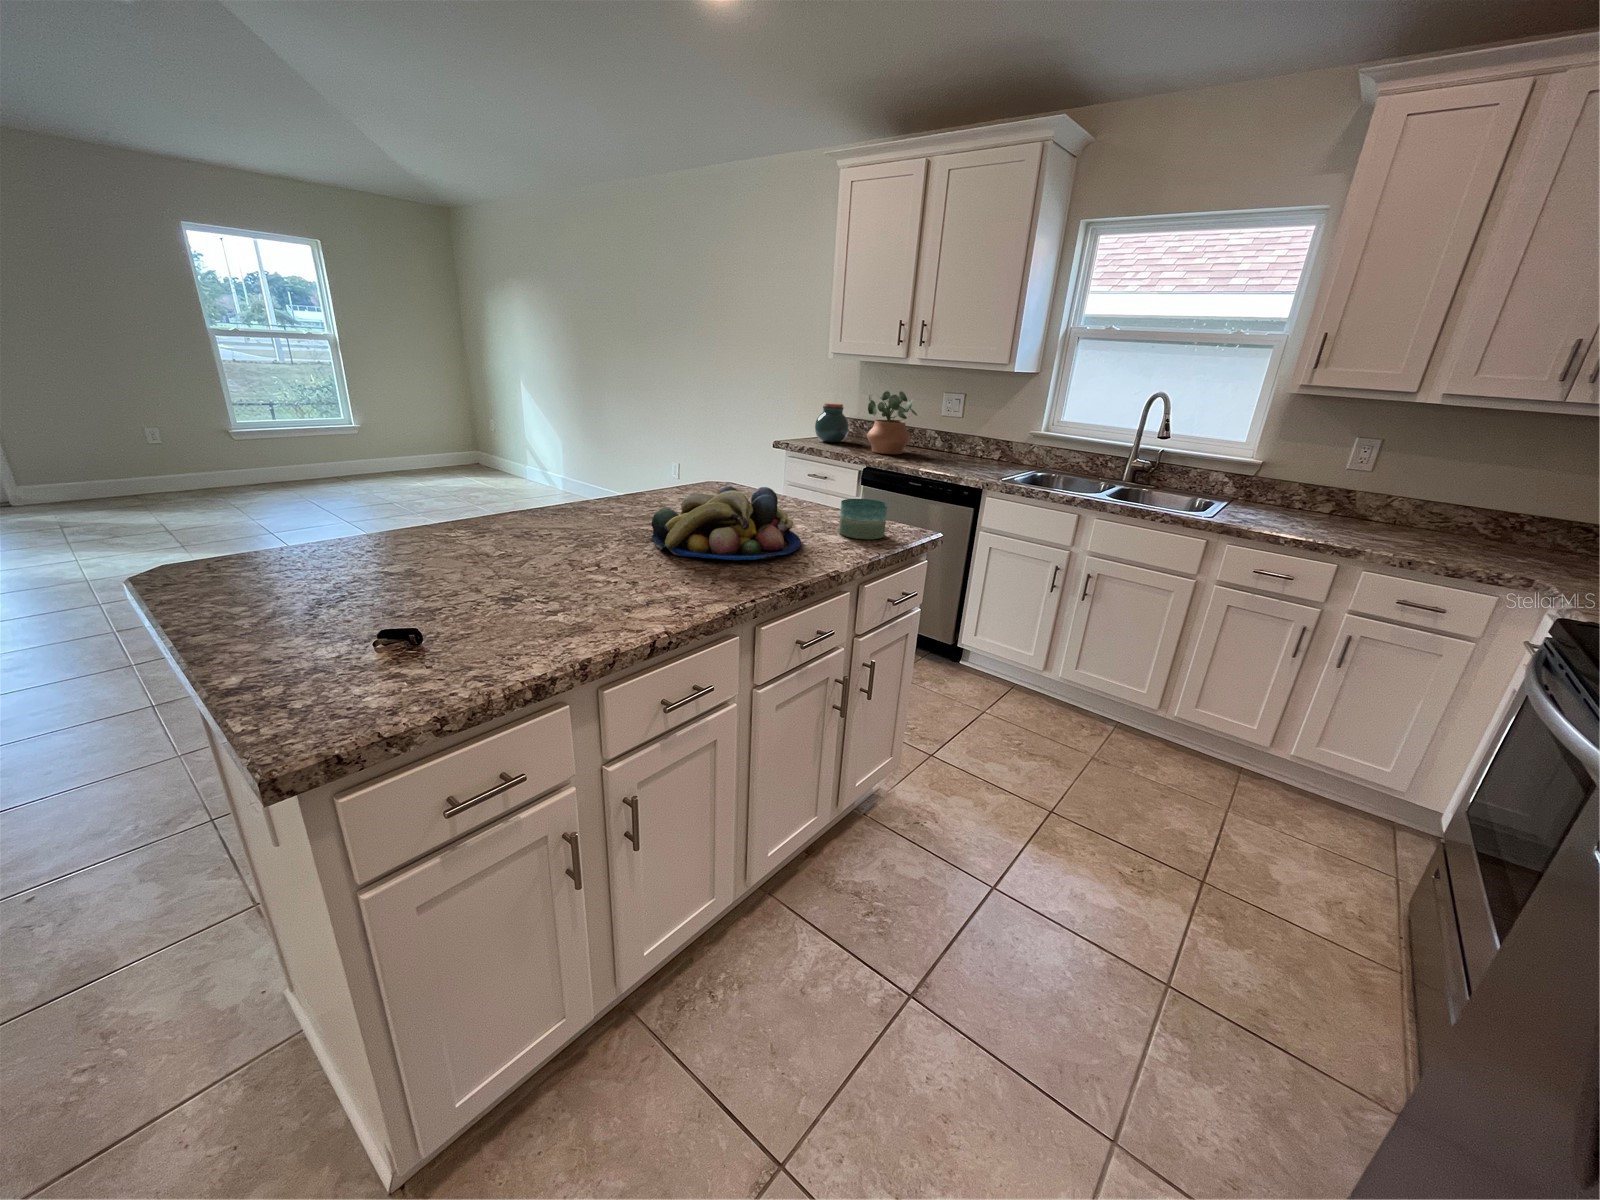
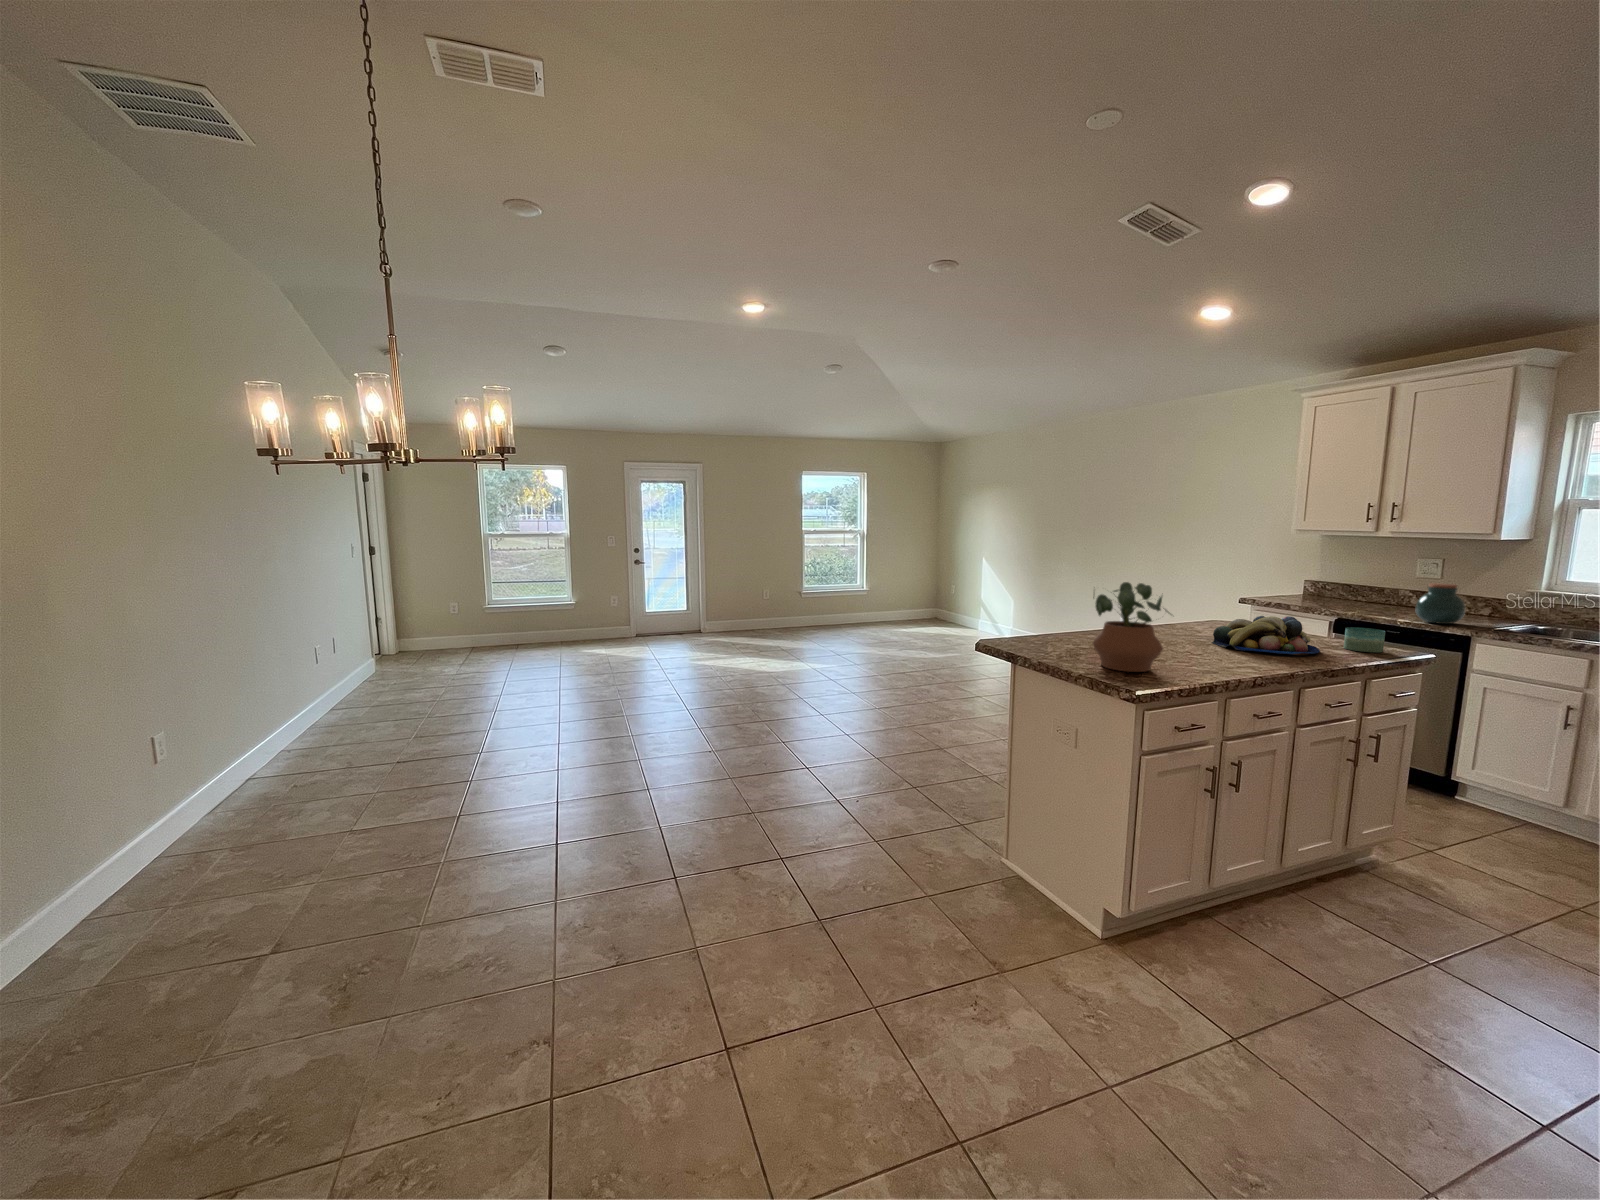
potted plant: present [867,391,917,454] -> present [1092,582,1169,672]
jar: present [815,403,849,442] -> present [1416,583,1465,624]

